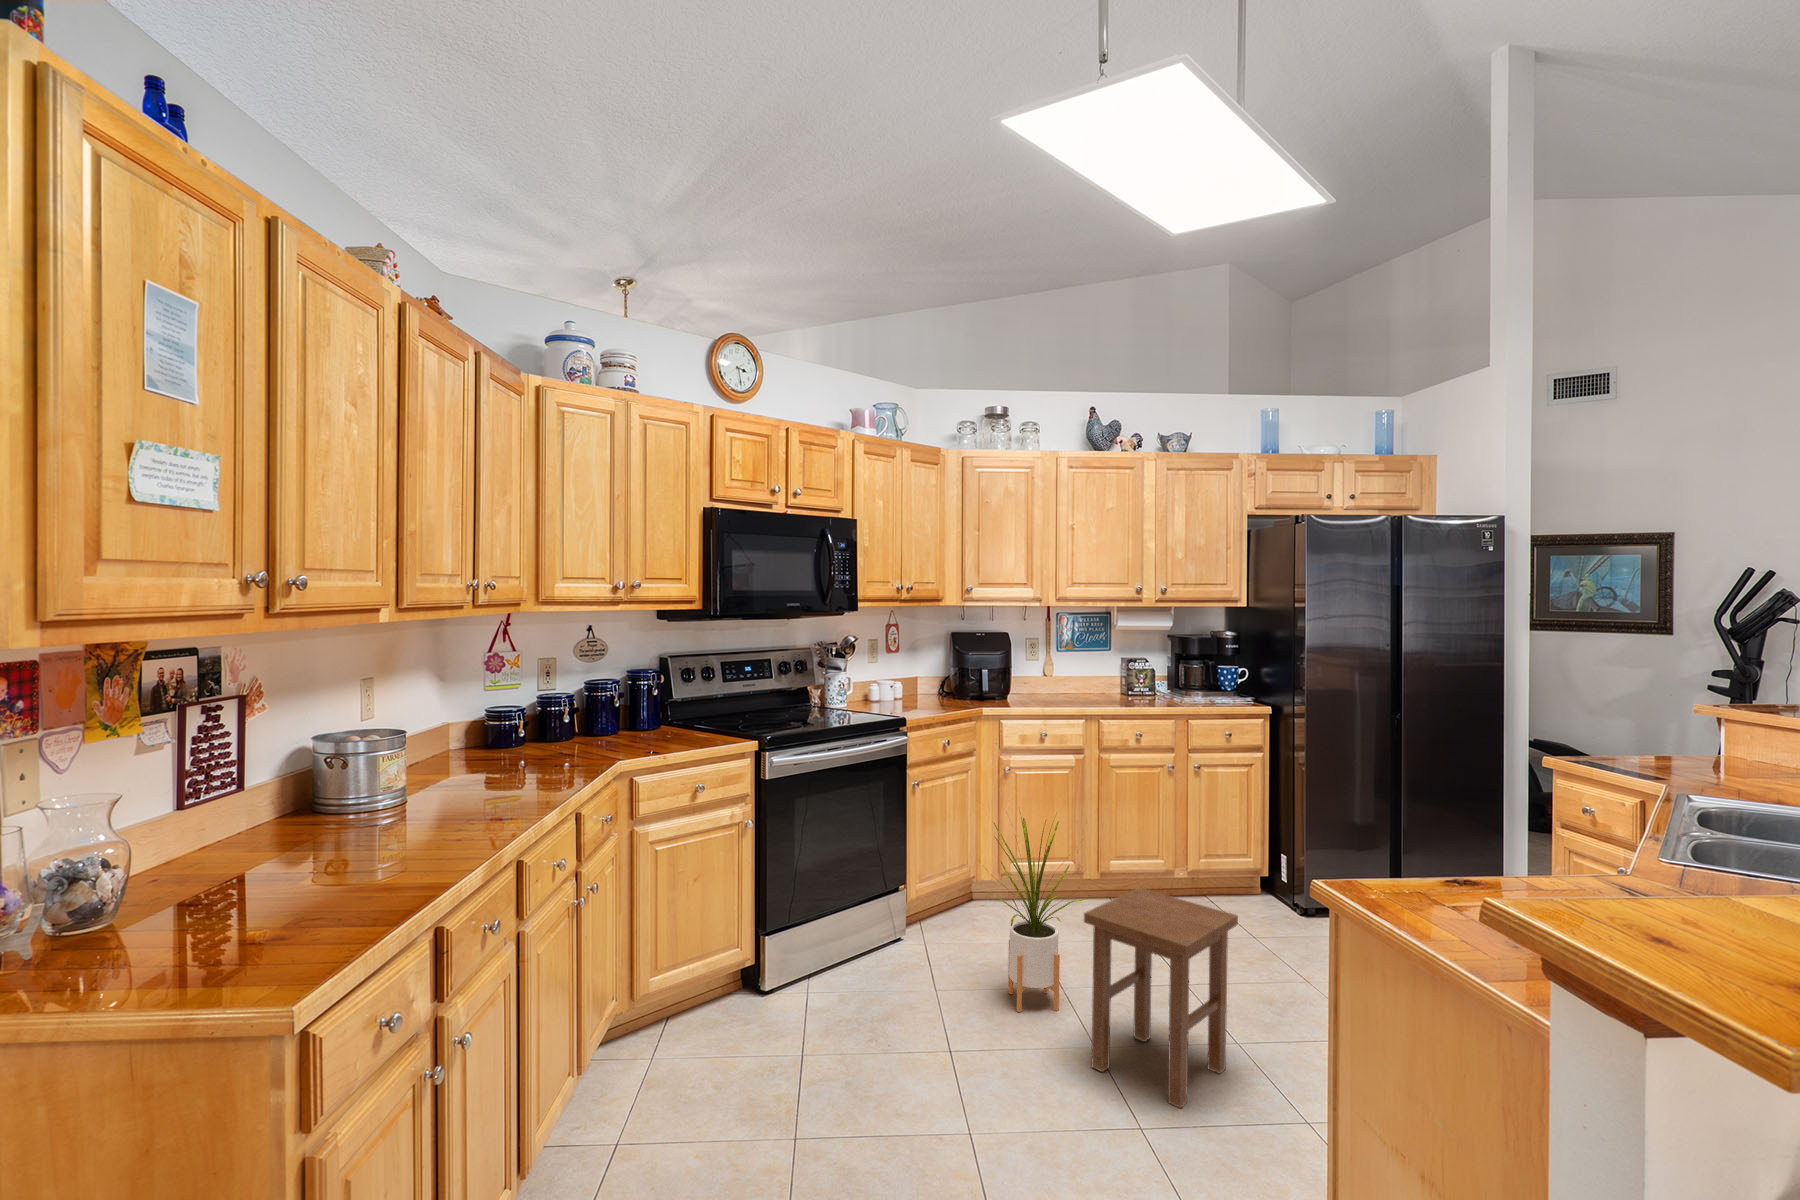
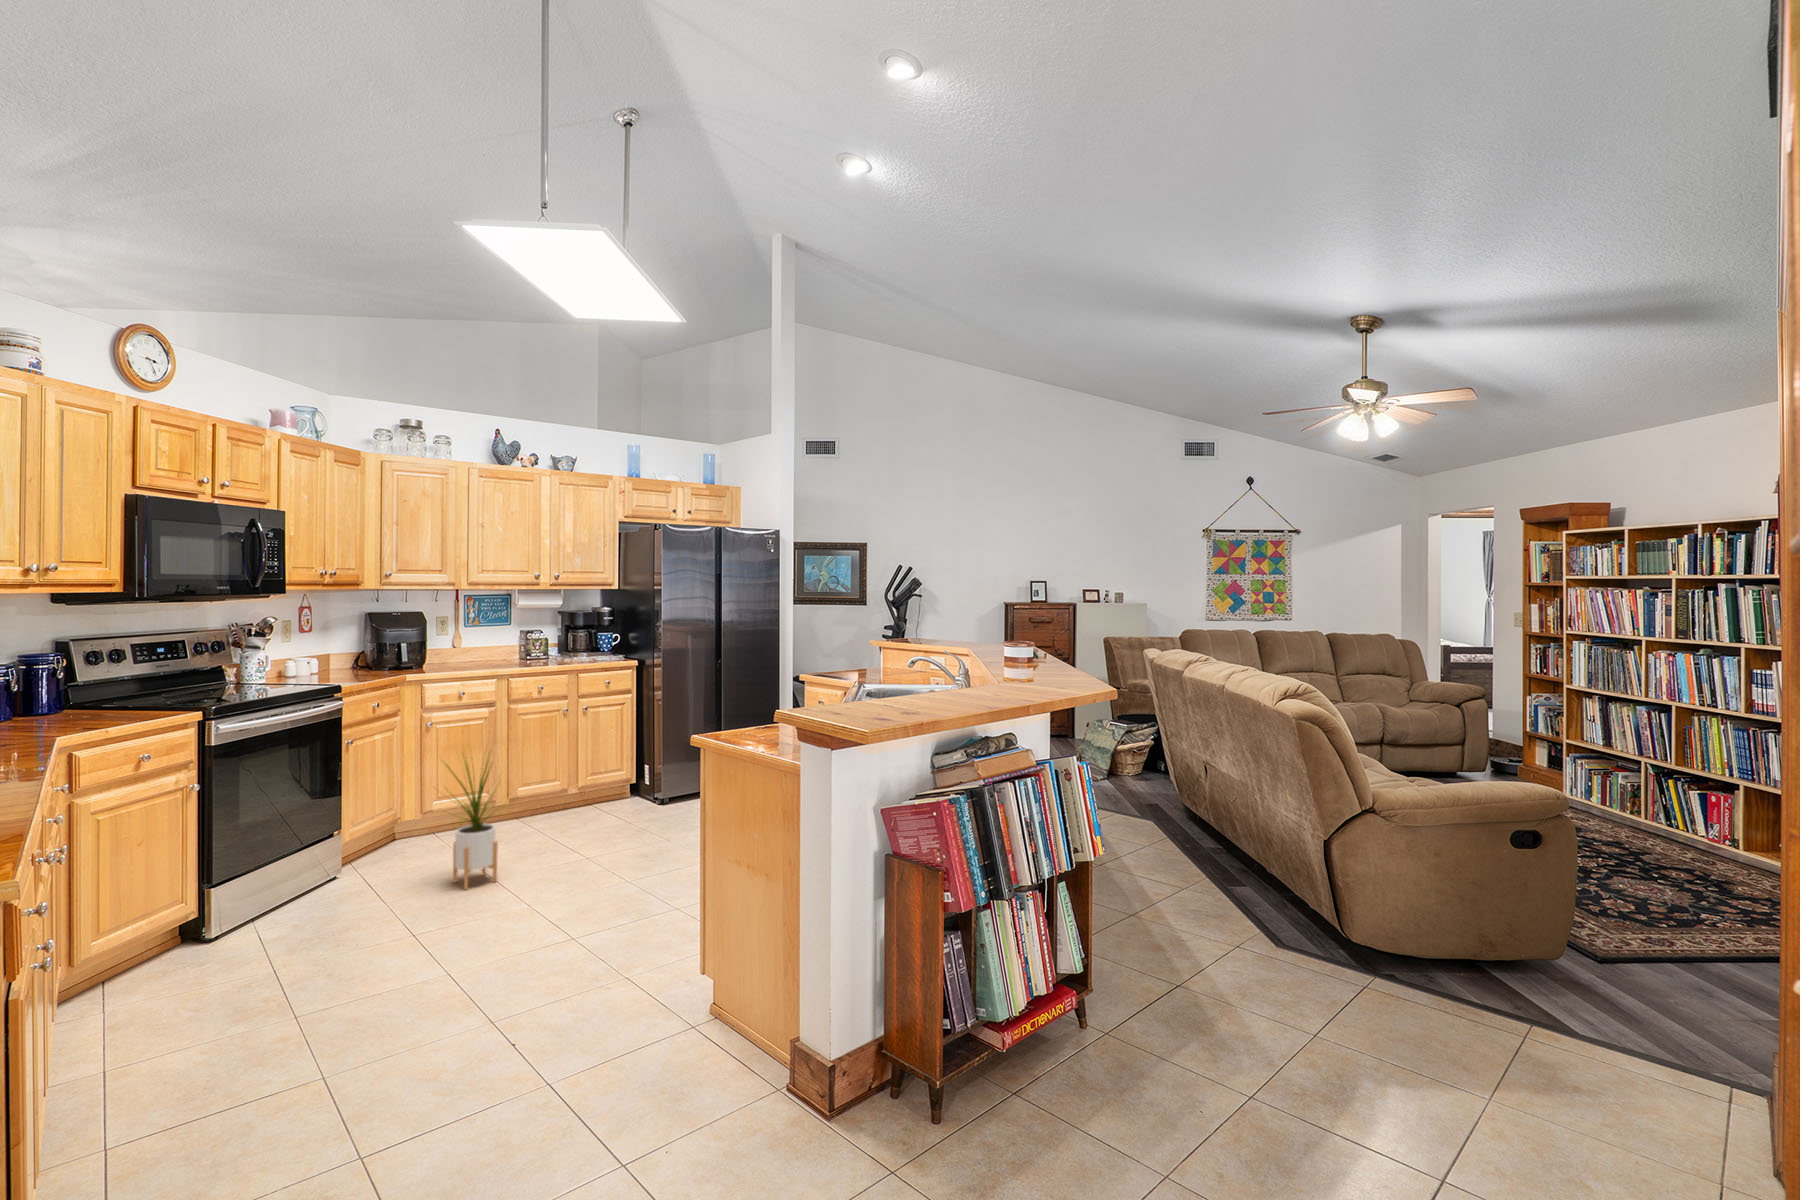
stool: present [1084,888,1238,1108] -> none [525,781,625,903]

